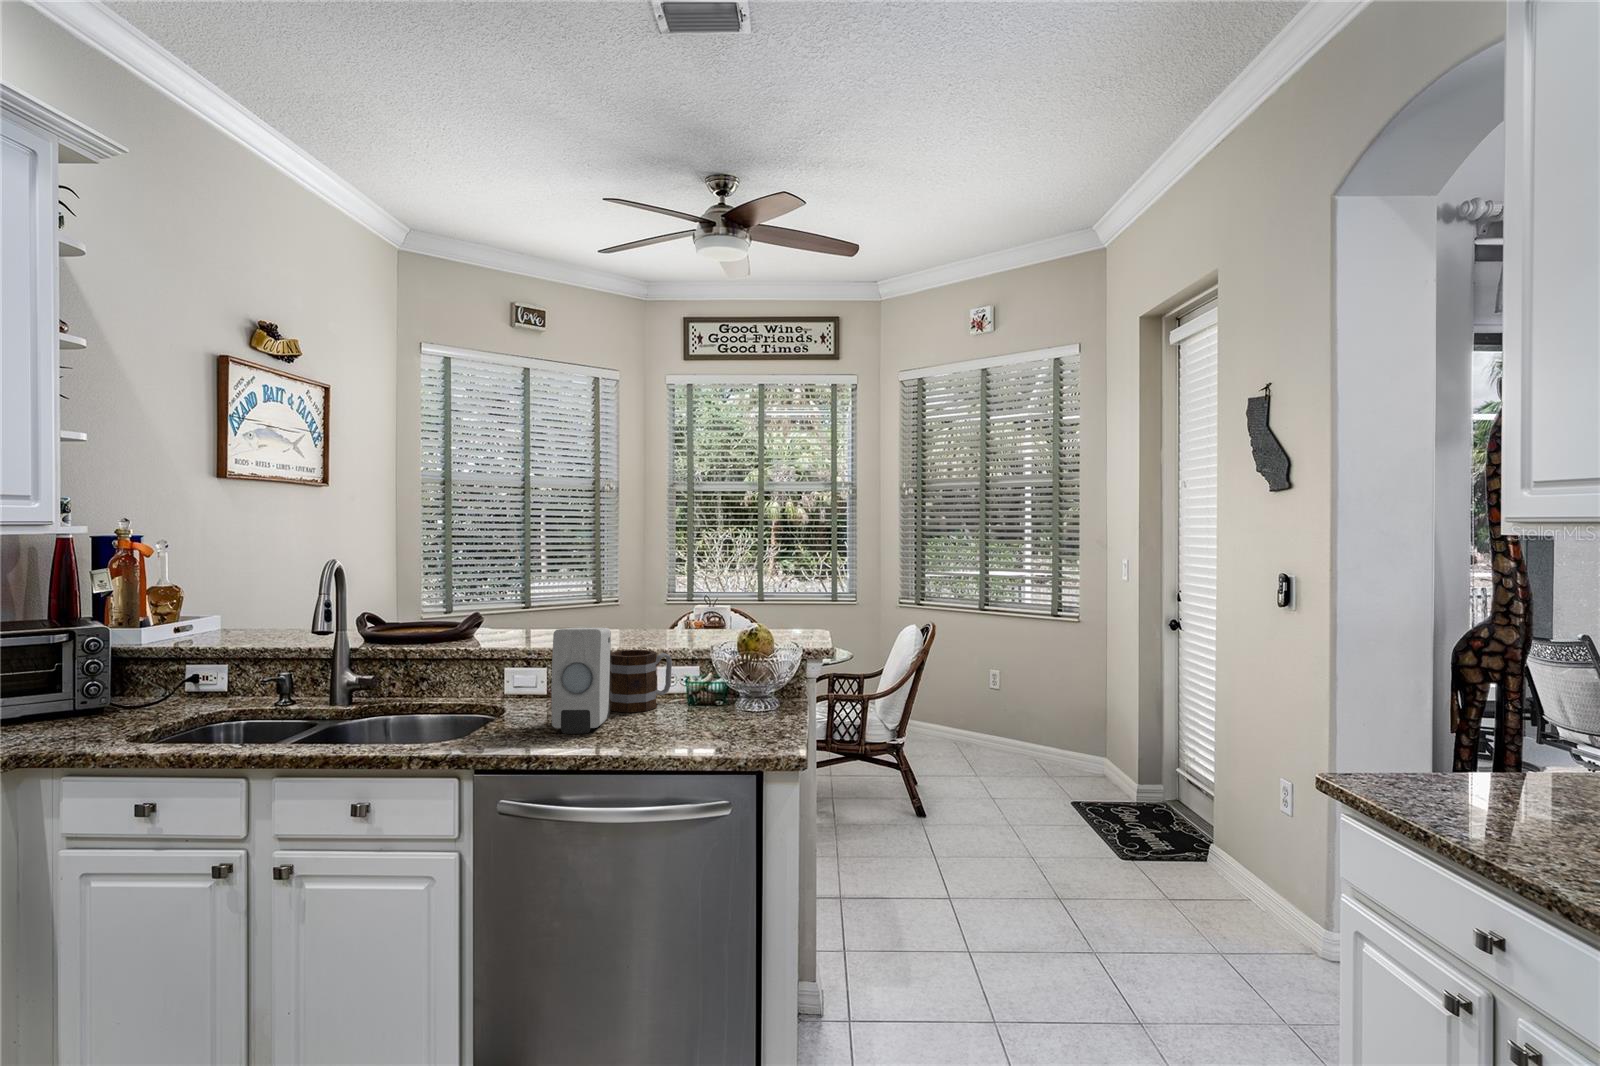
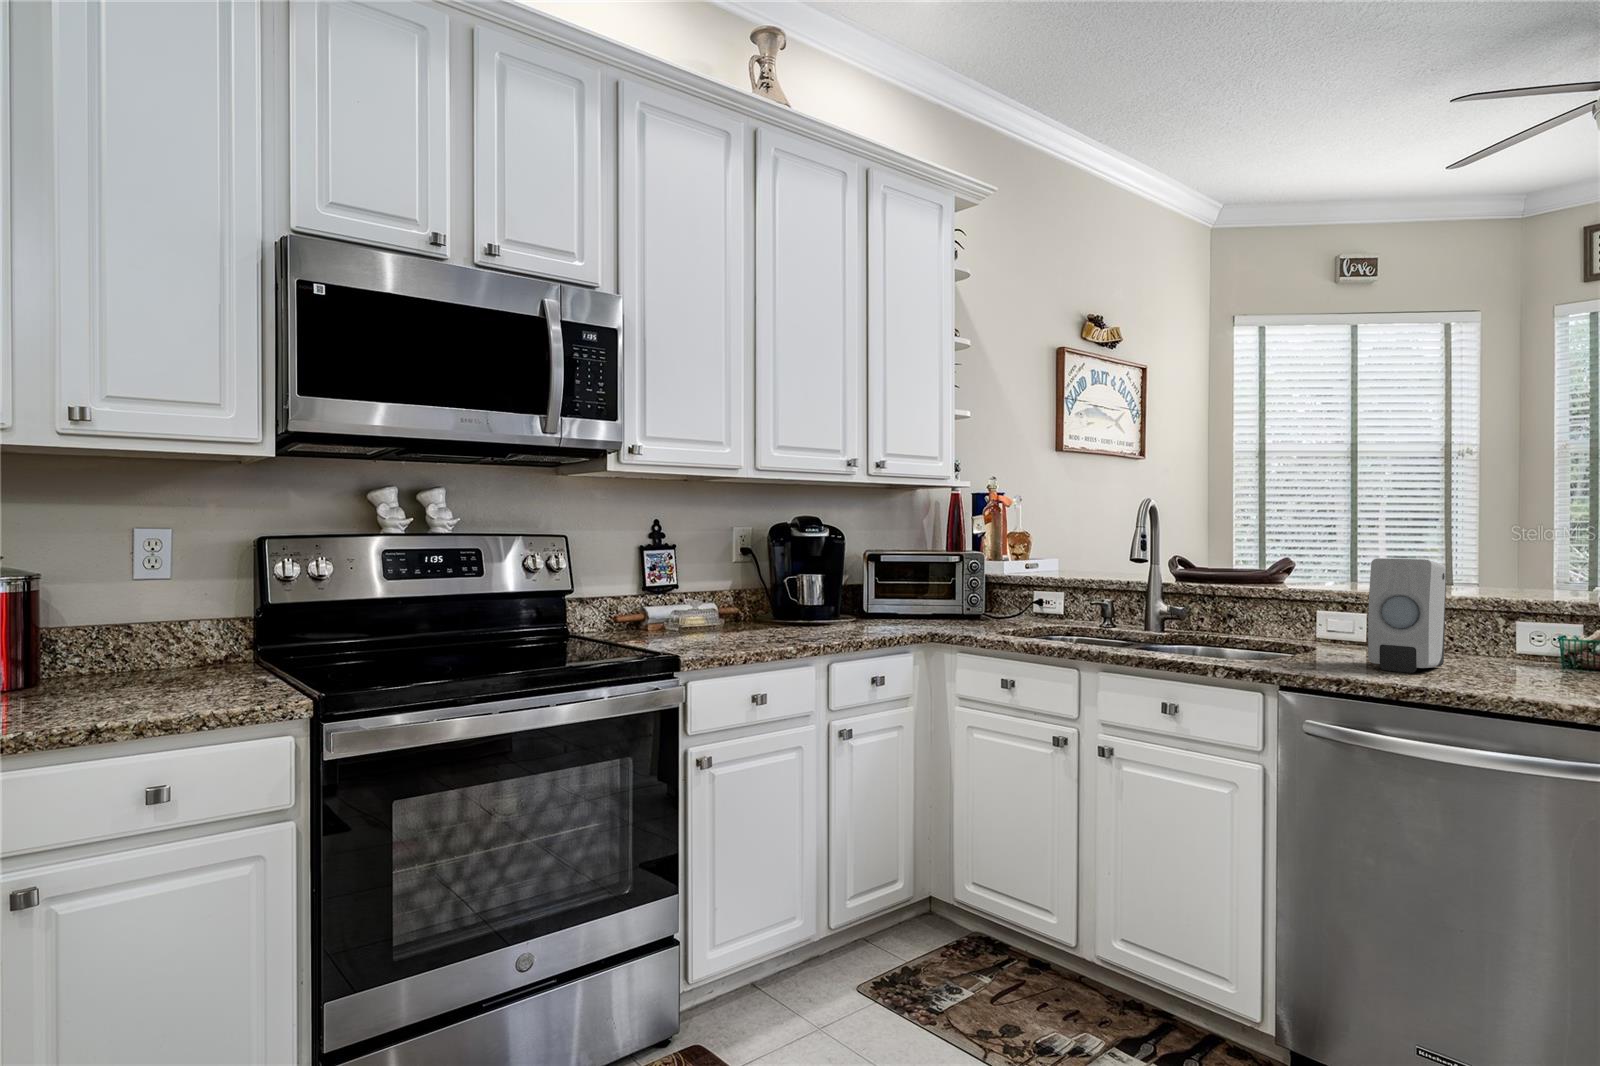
mug: present [610,650,672,713] -> none [1444,598,1538,667]

